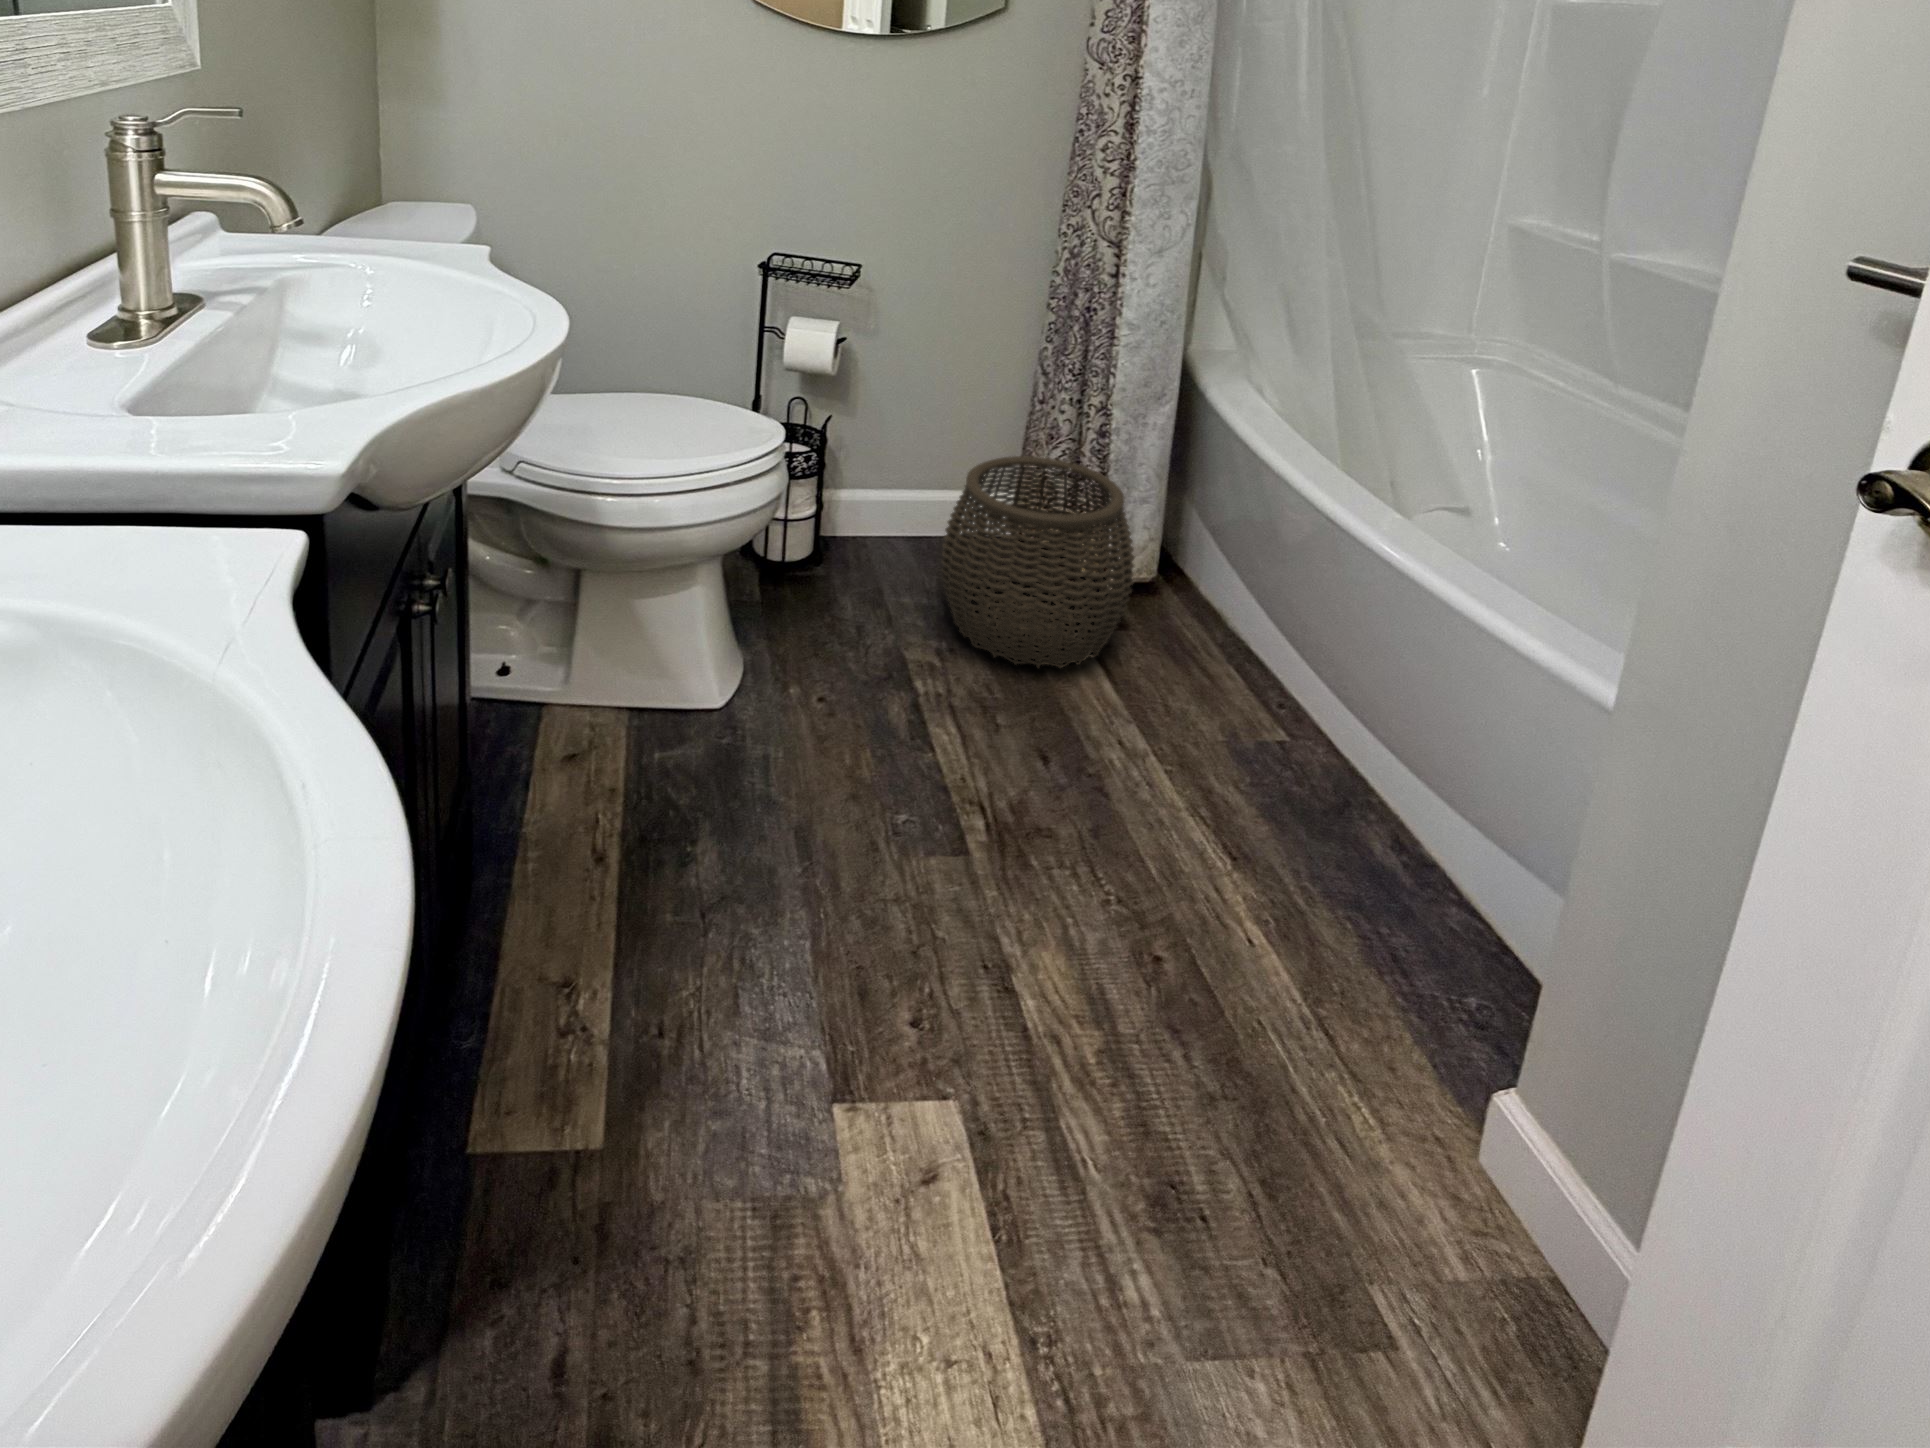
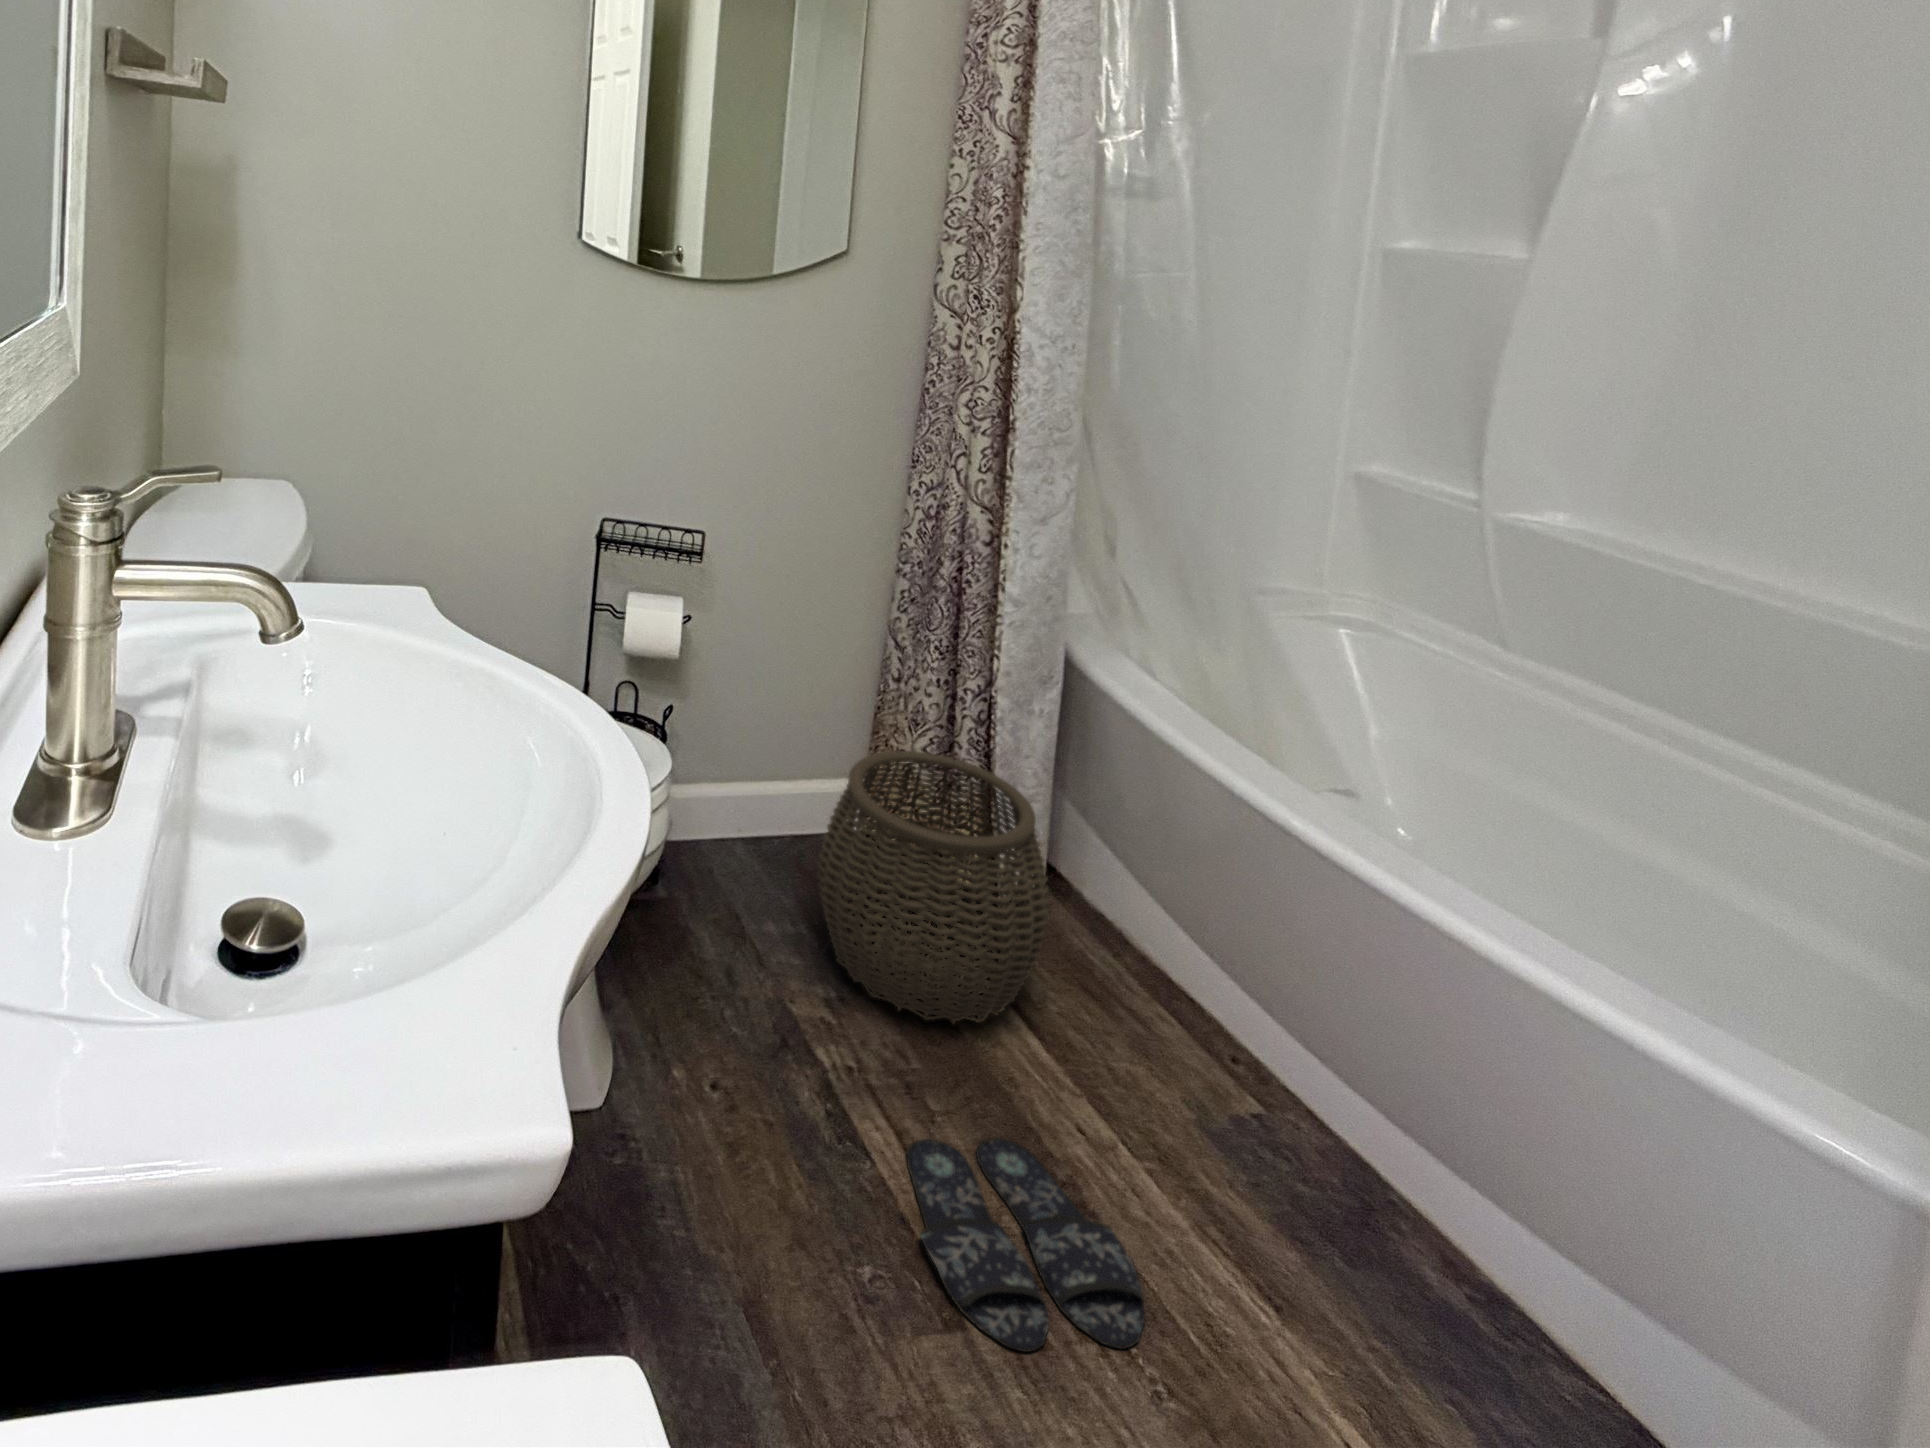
slippers: none [947,737,1116,868] -> present [907,1138,1145,1352]

